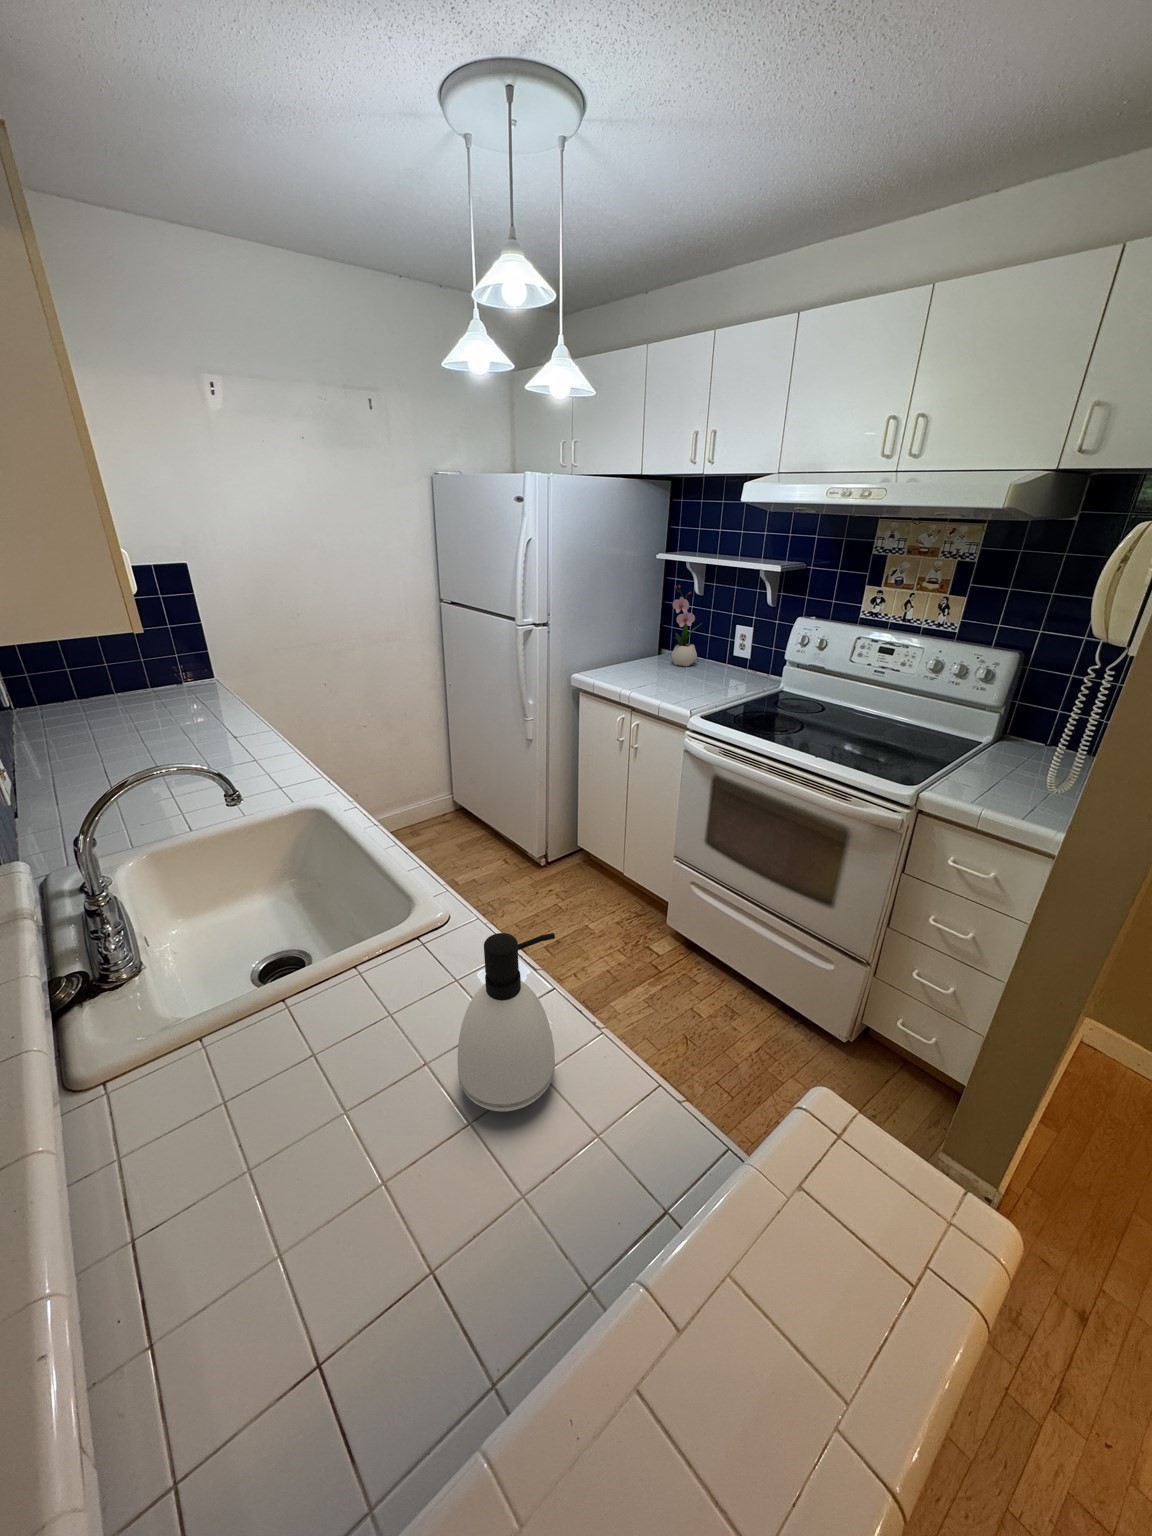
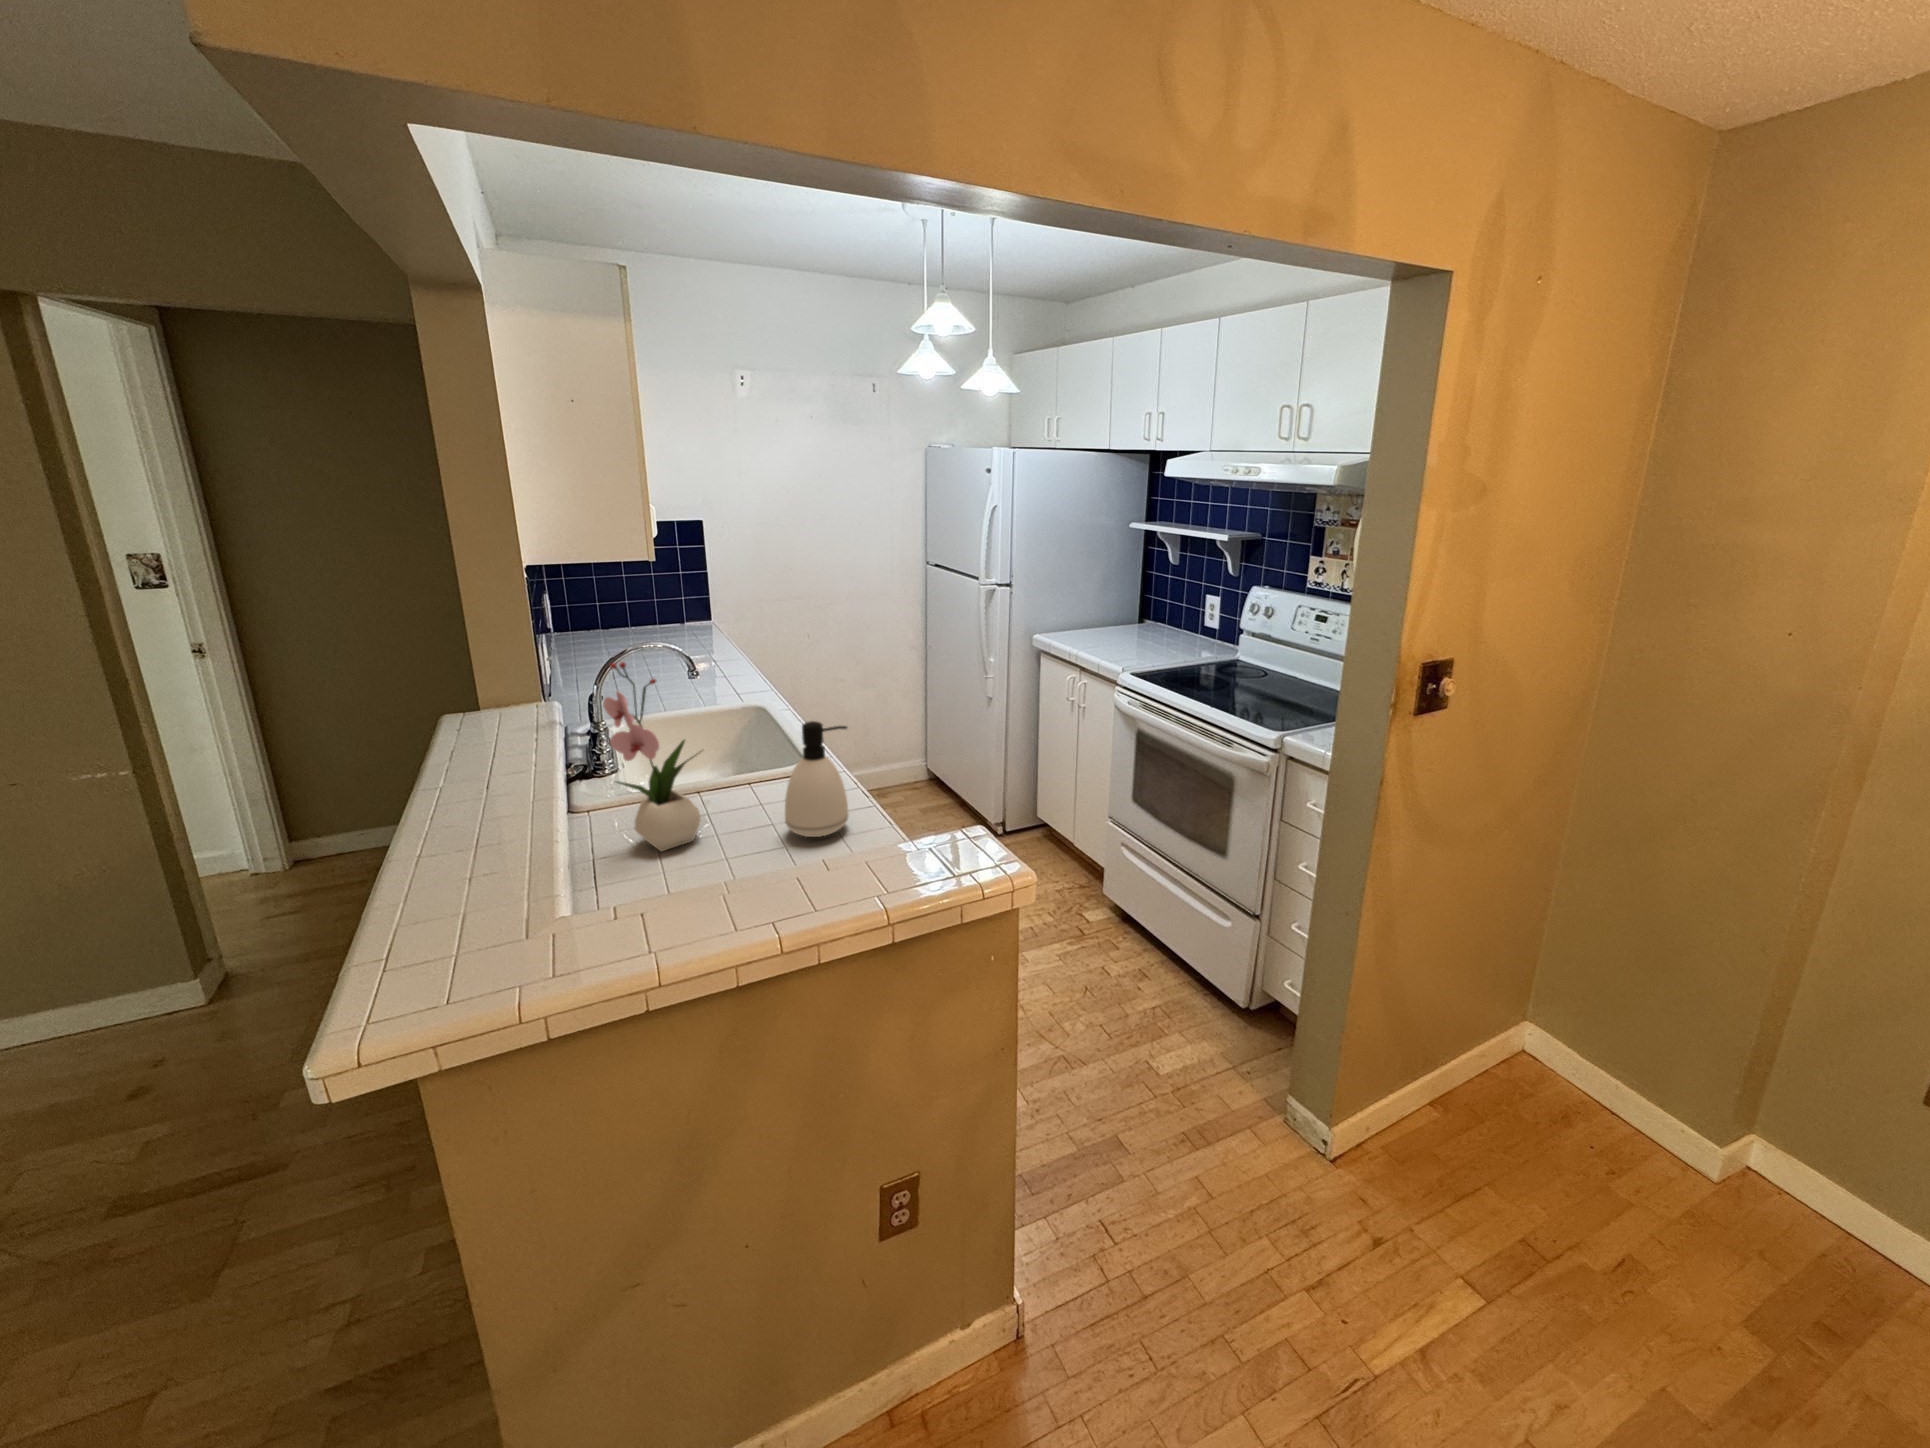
flower arrangement: present [671,585,702,666] -> present [603,662,701,851]

